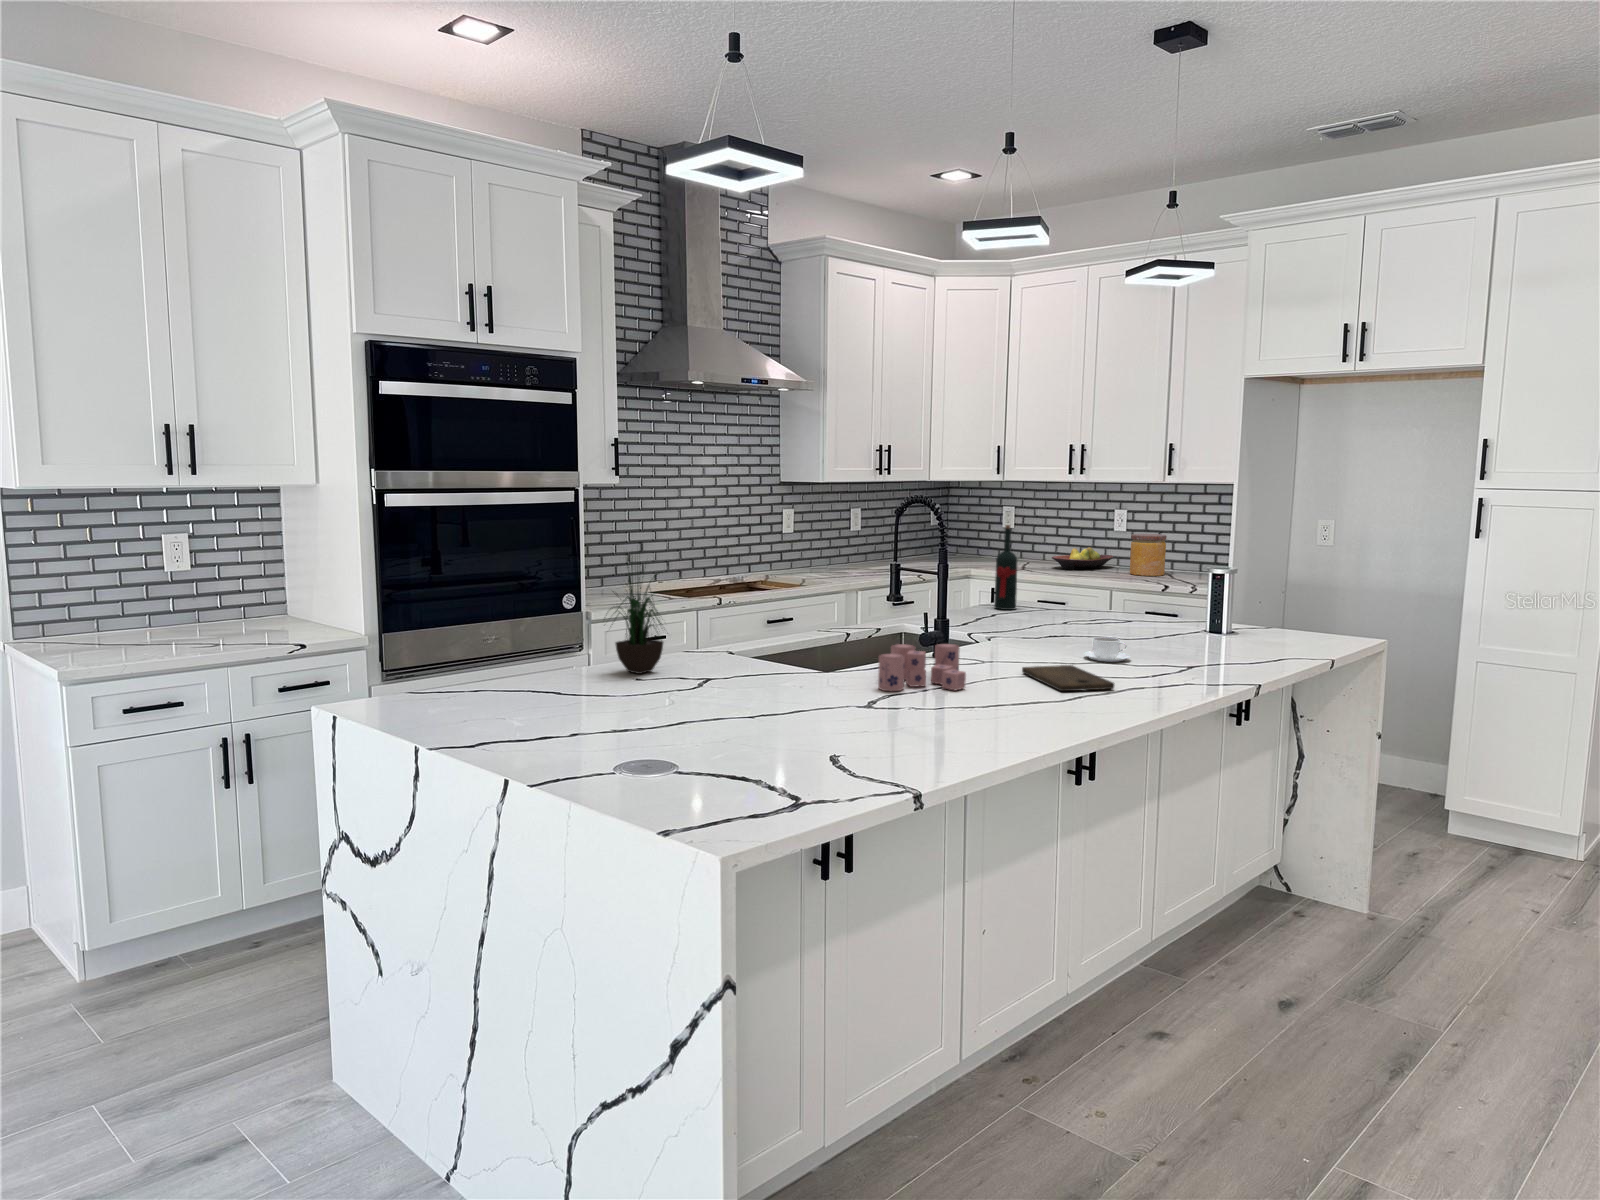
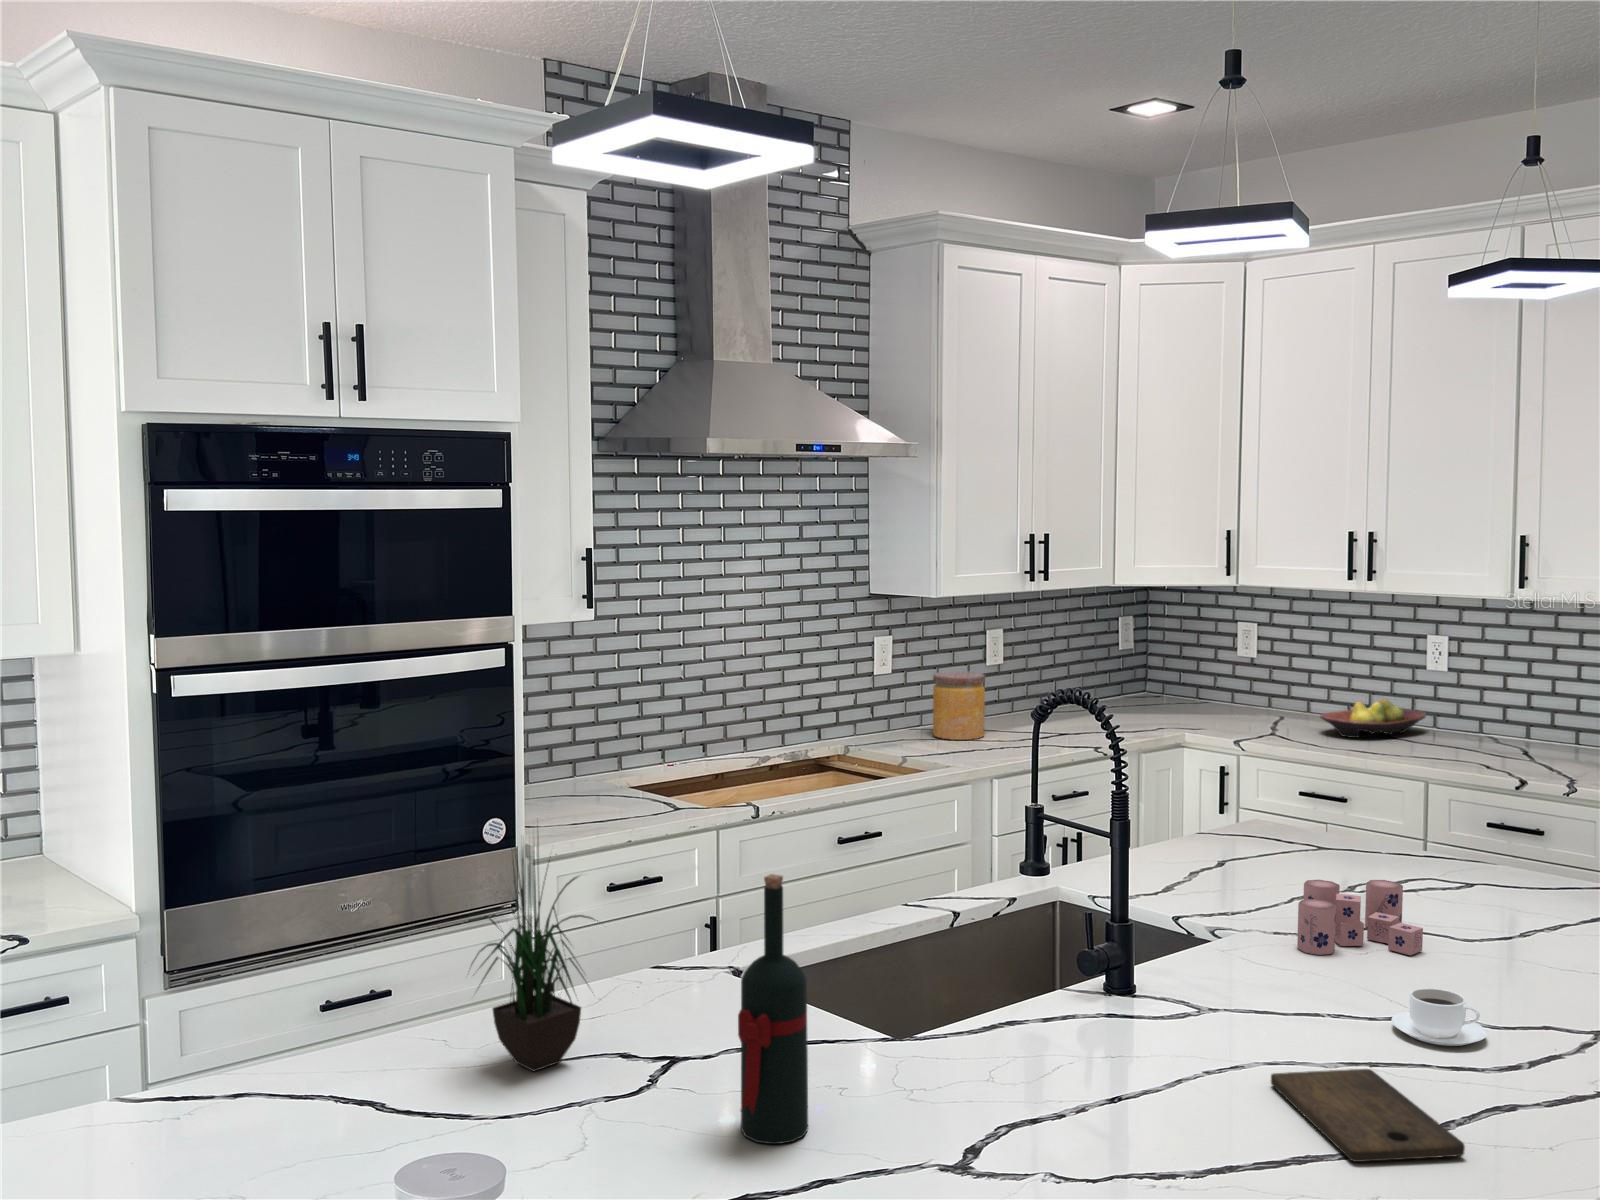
wine bottle: present [994,525,1017,610] -> present [738,874,808,1144]
jar: present [1130,534,1167,576] -> present [933,671,985,740]
candle: present [878,644,966,691] -> present [1297,880,1423,955]

